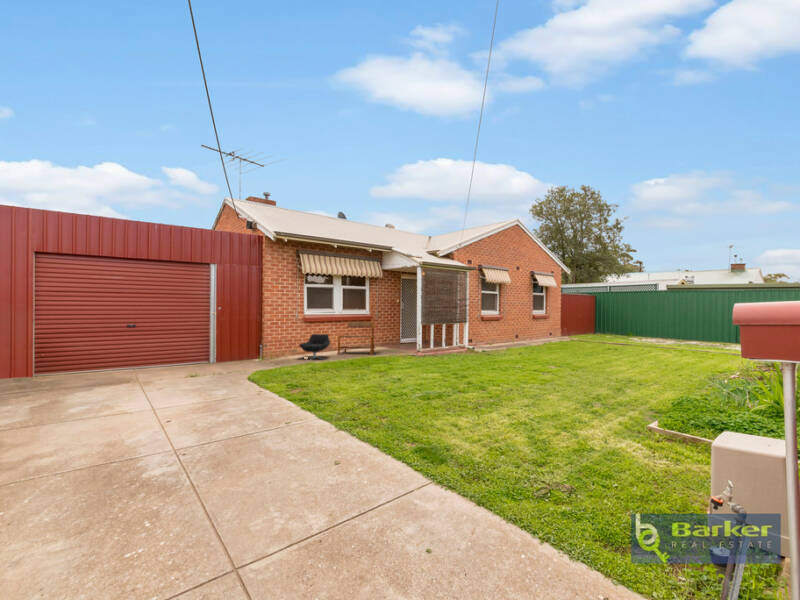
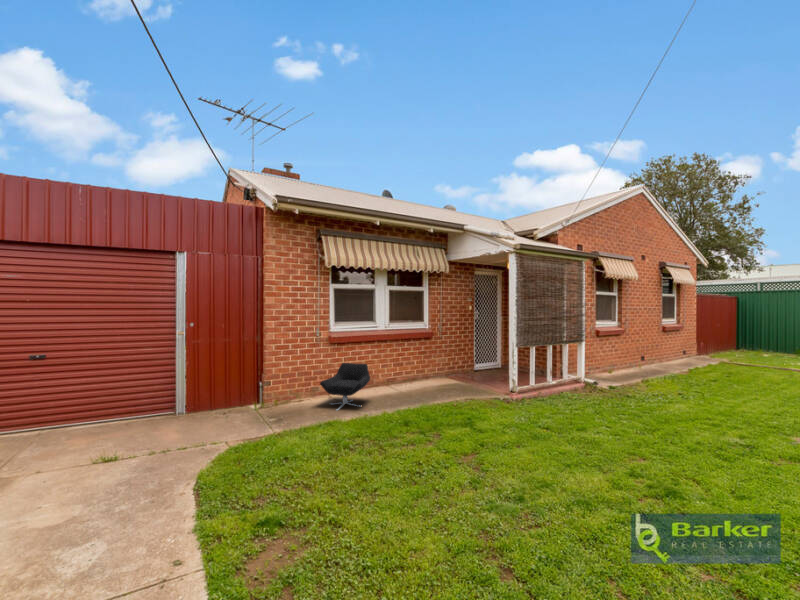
bench: present [338,322,375,355] -> none [383,341,441,398]

